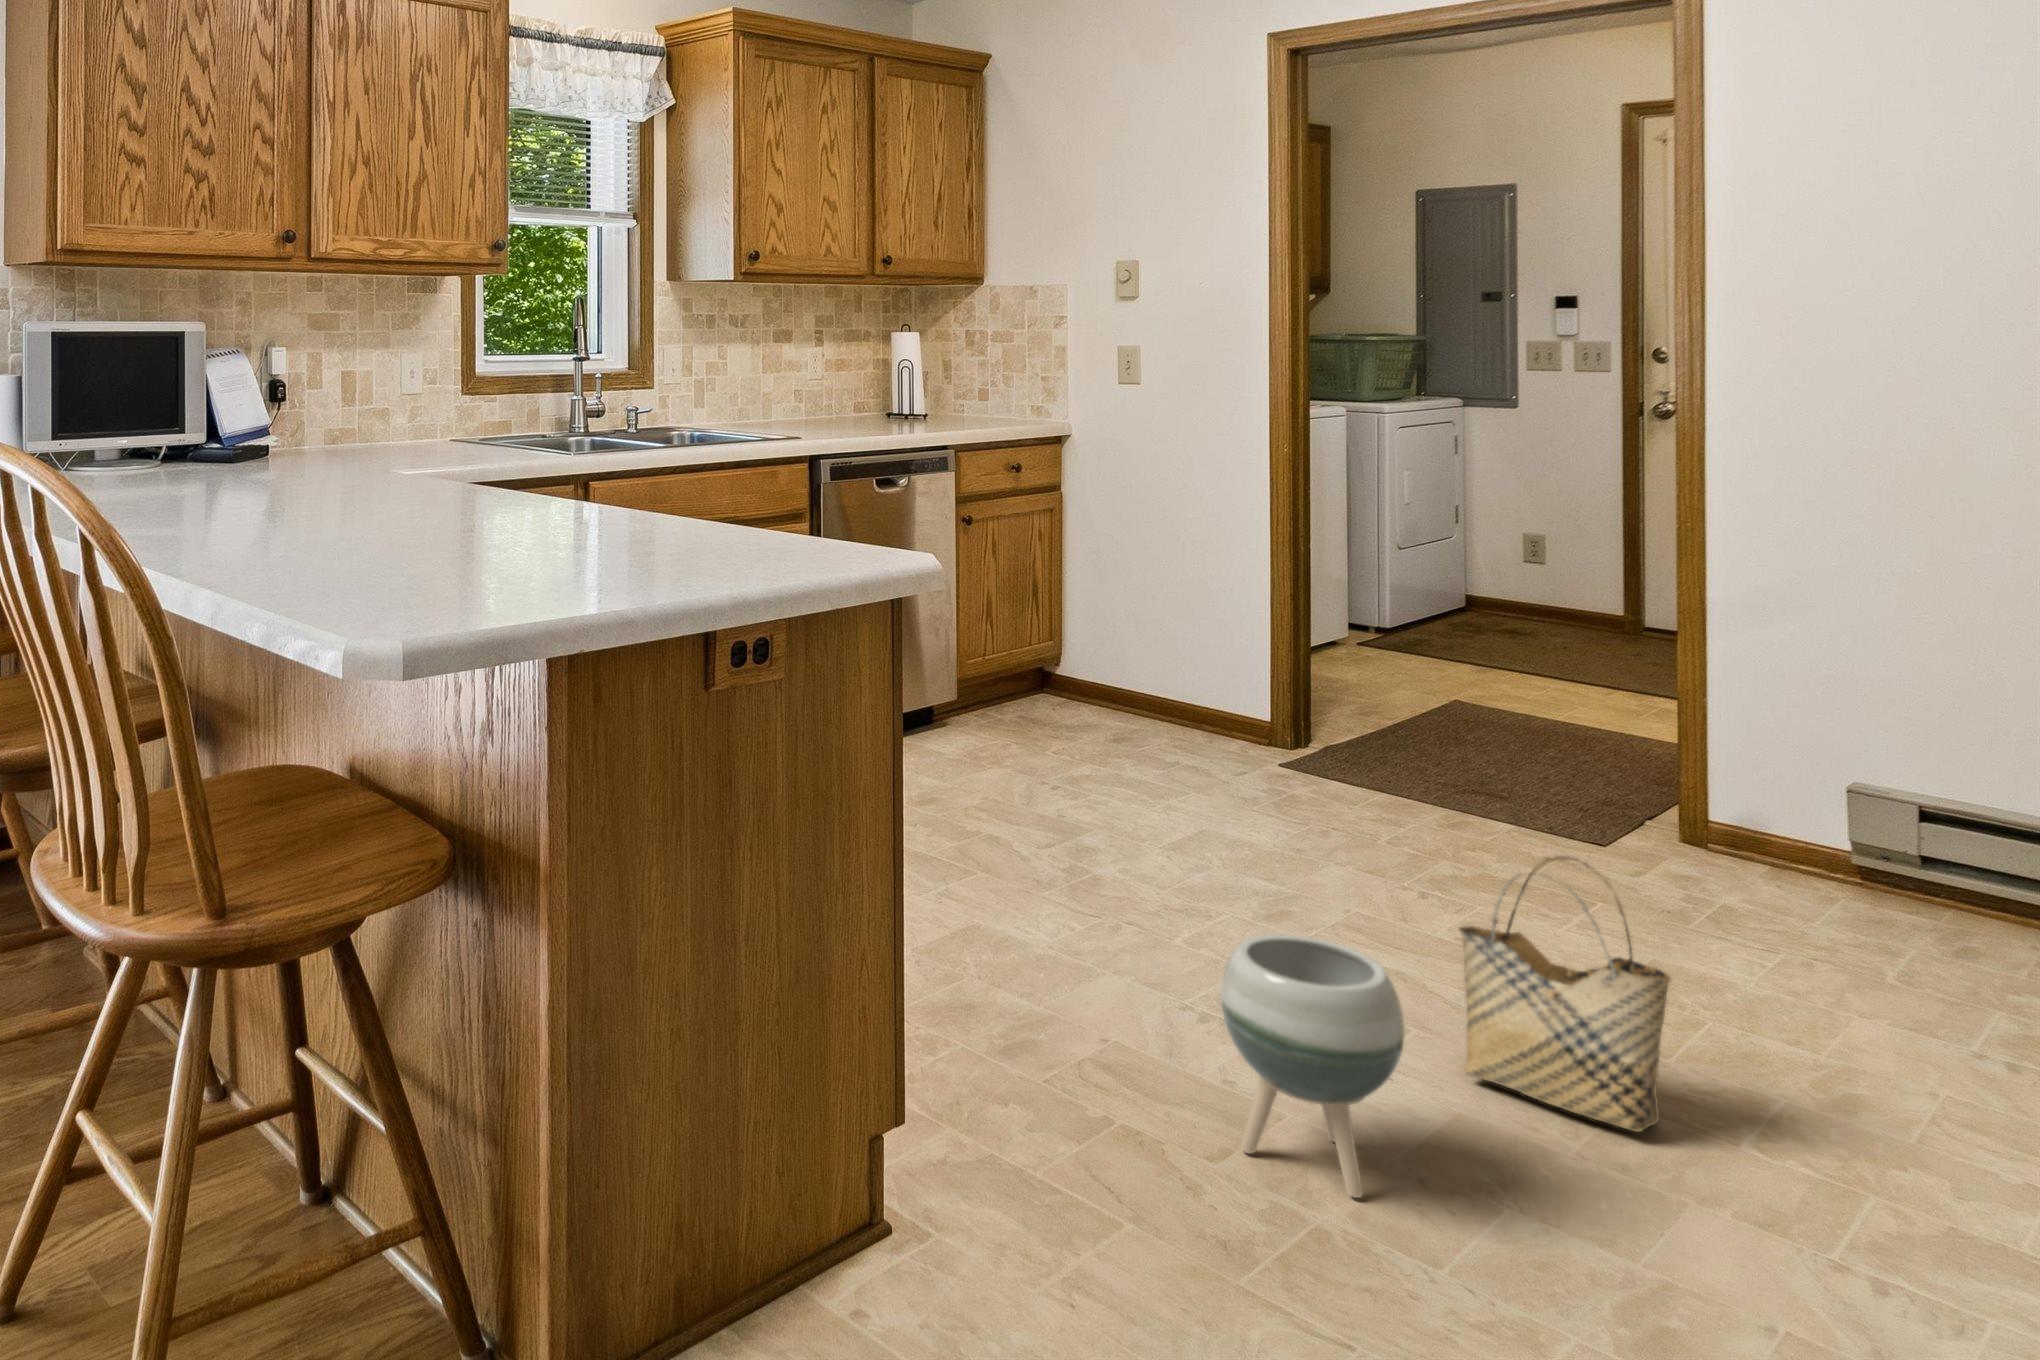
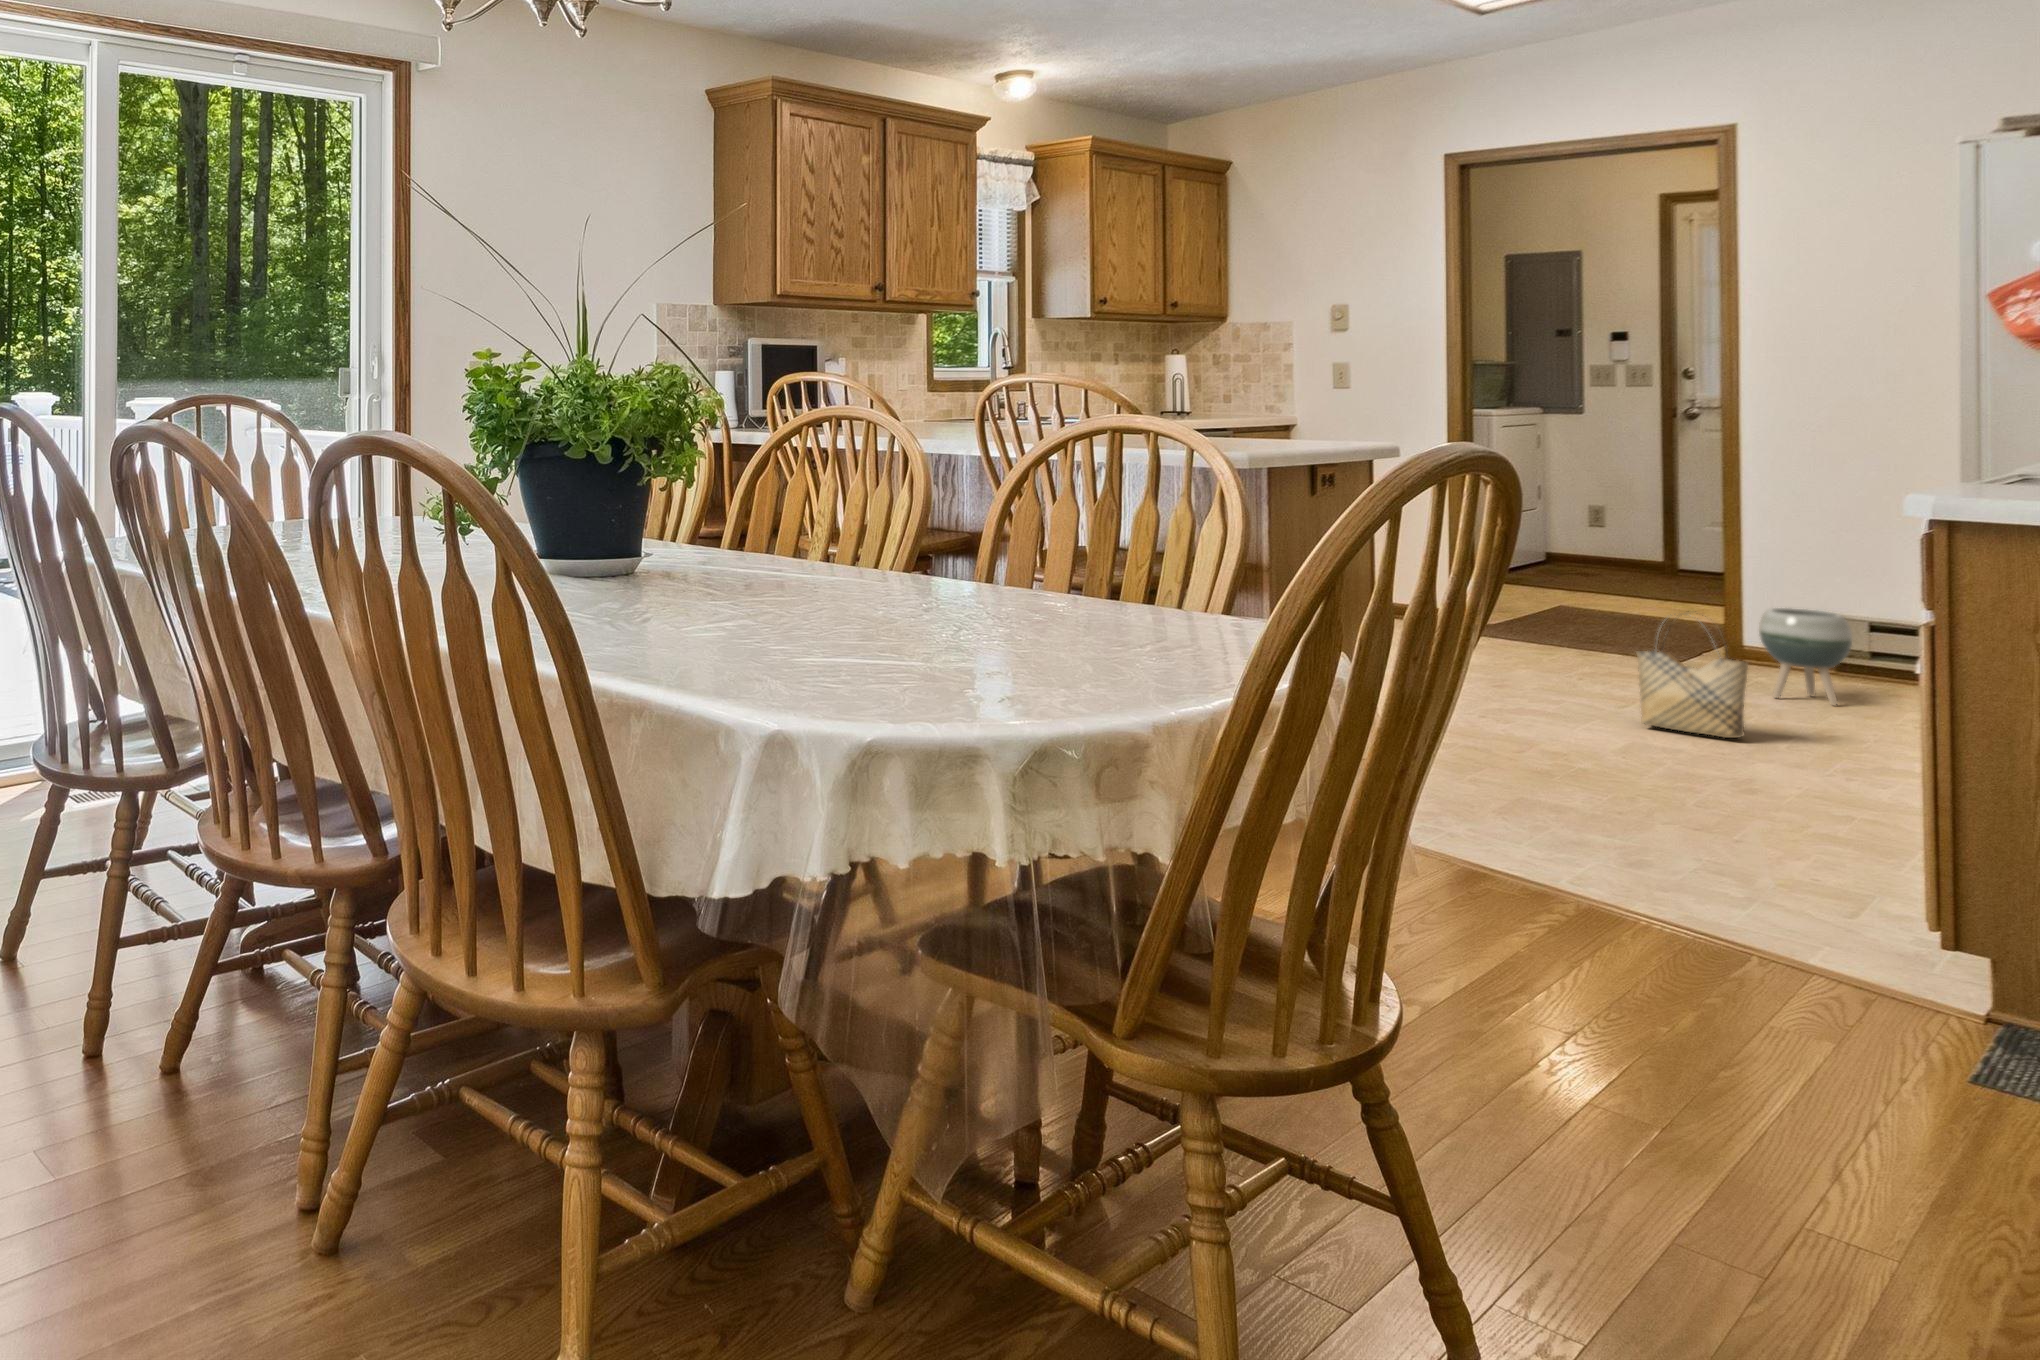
planter: present [1221,935,1405,1198] -> present [1759,608,1852,705]

